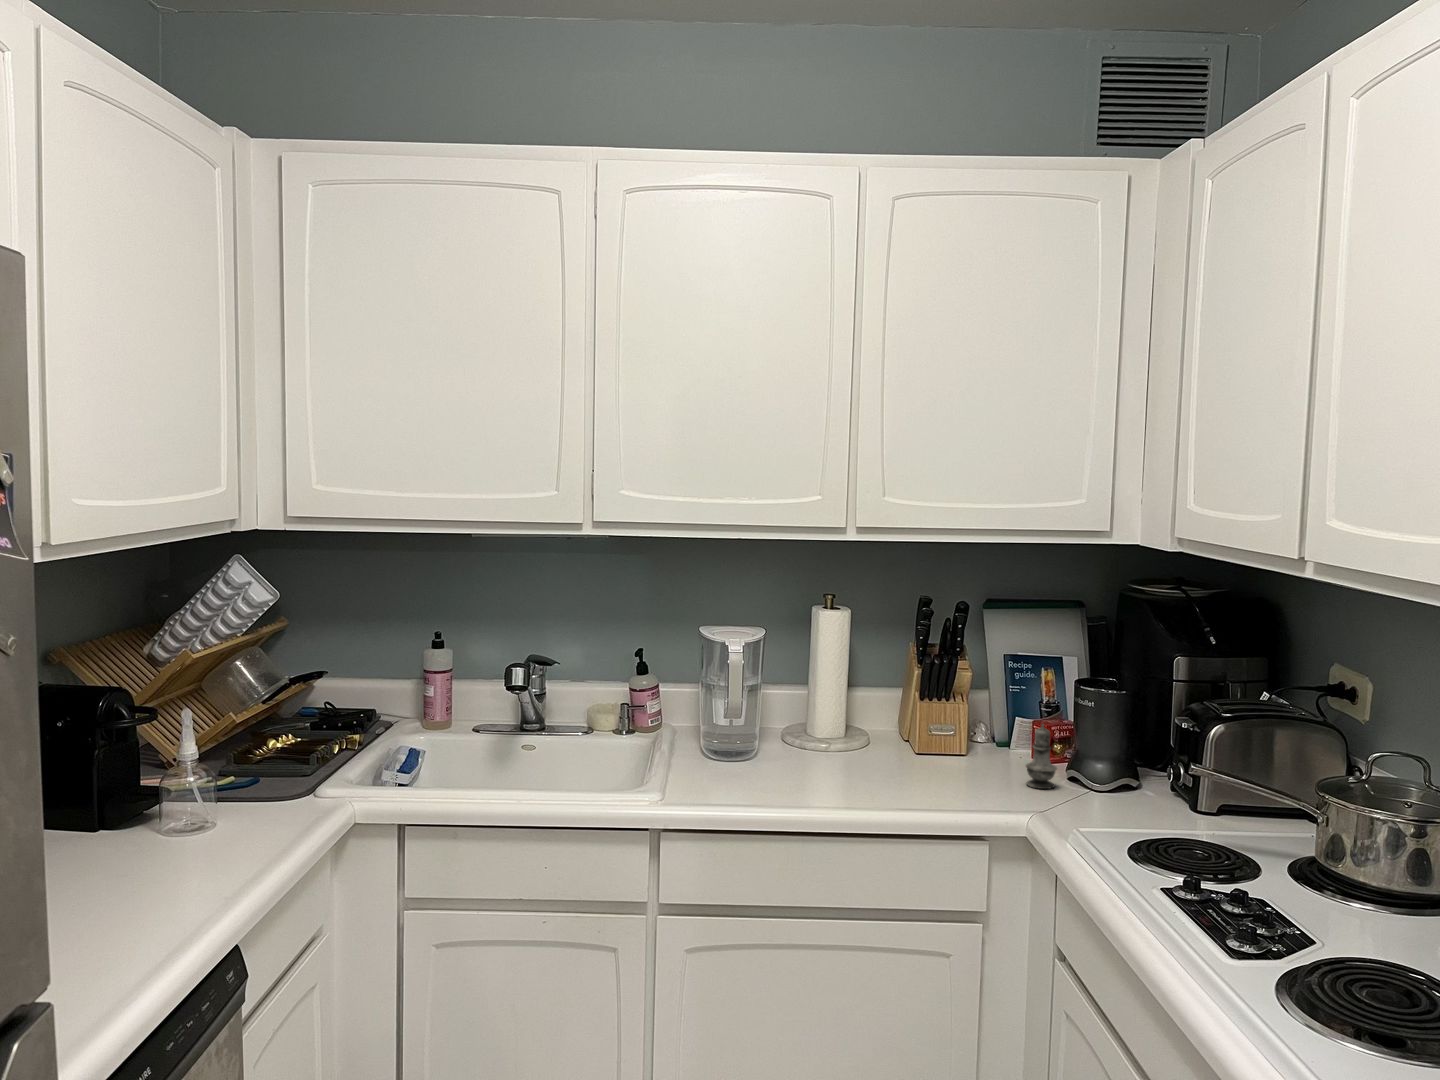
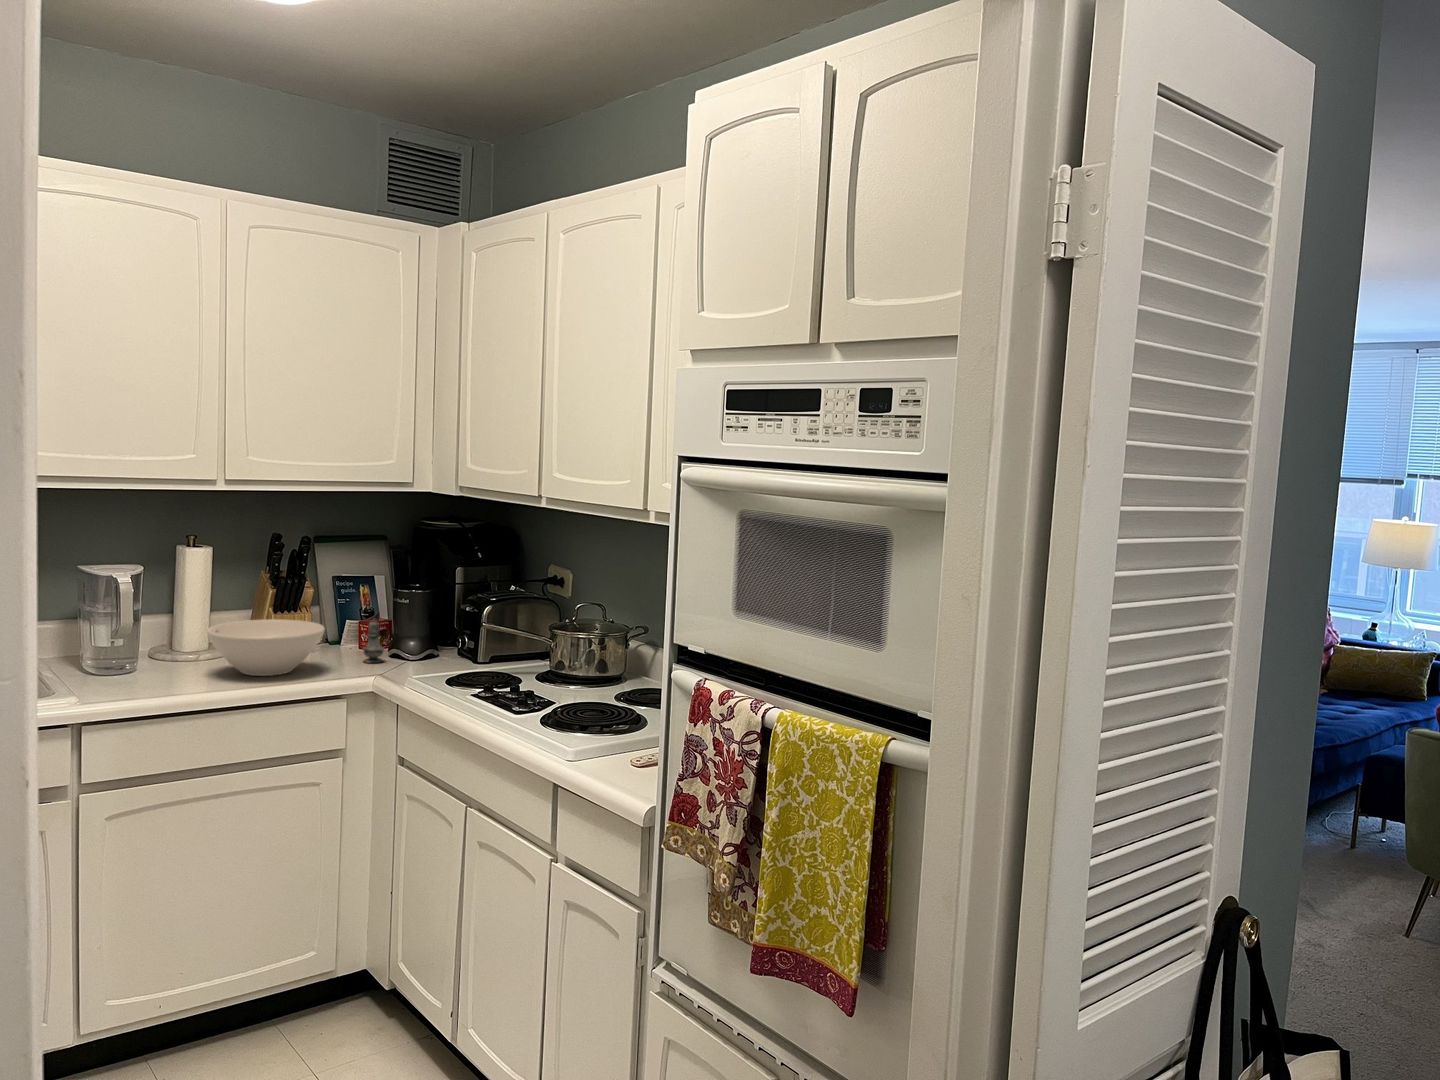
bowl: none [822,709,970,792] -> present [207,619,325,676]

